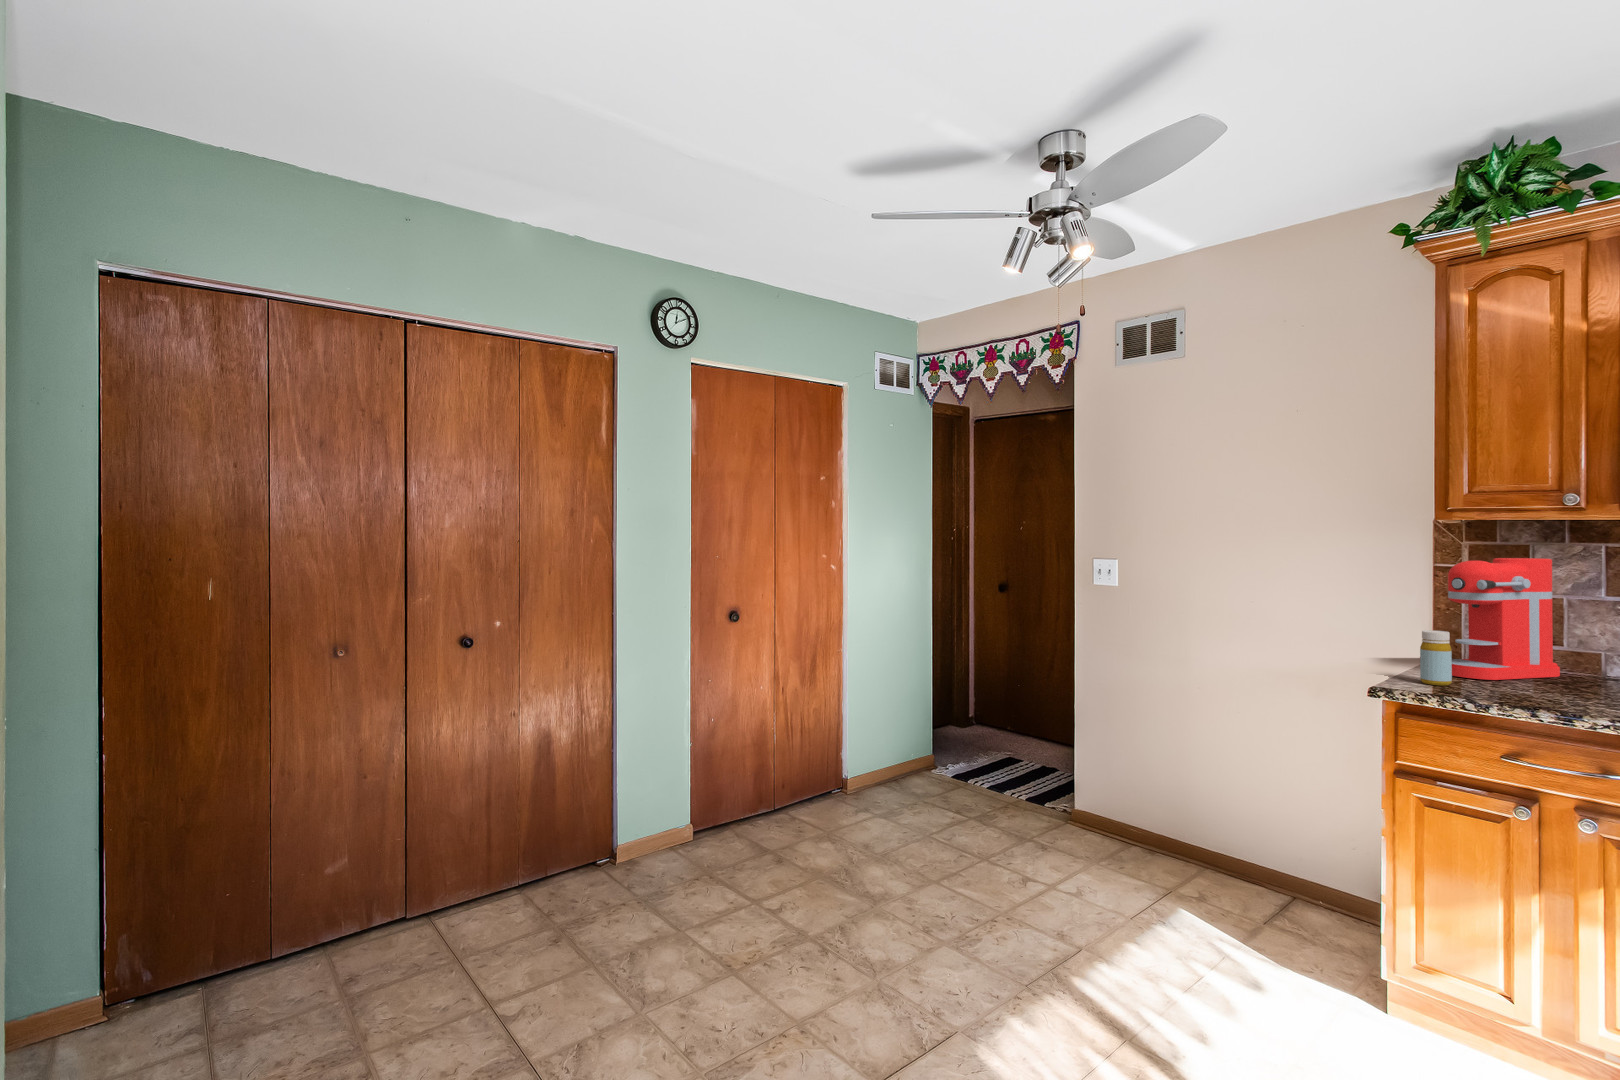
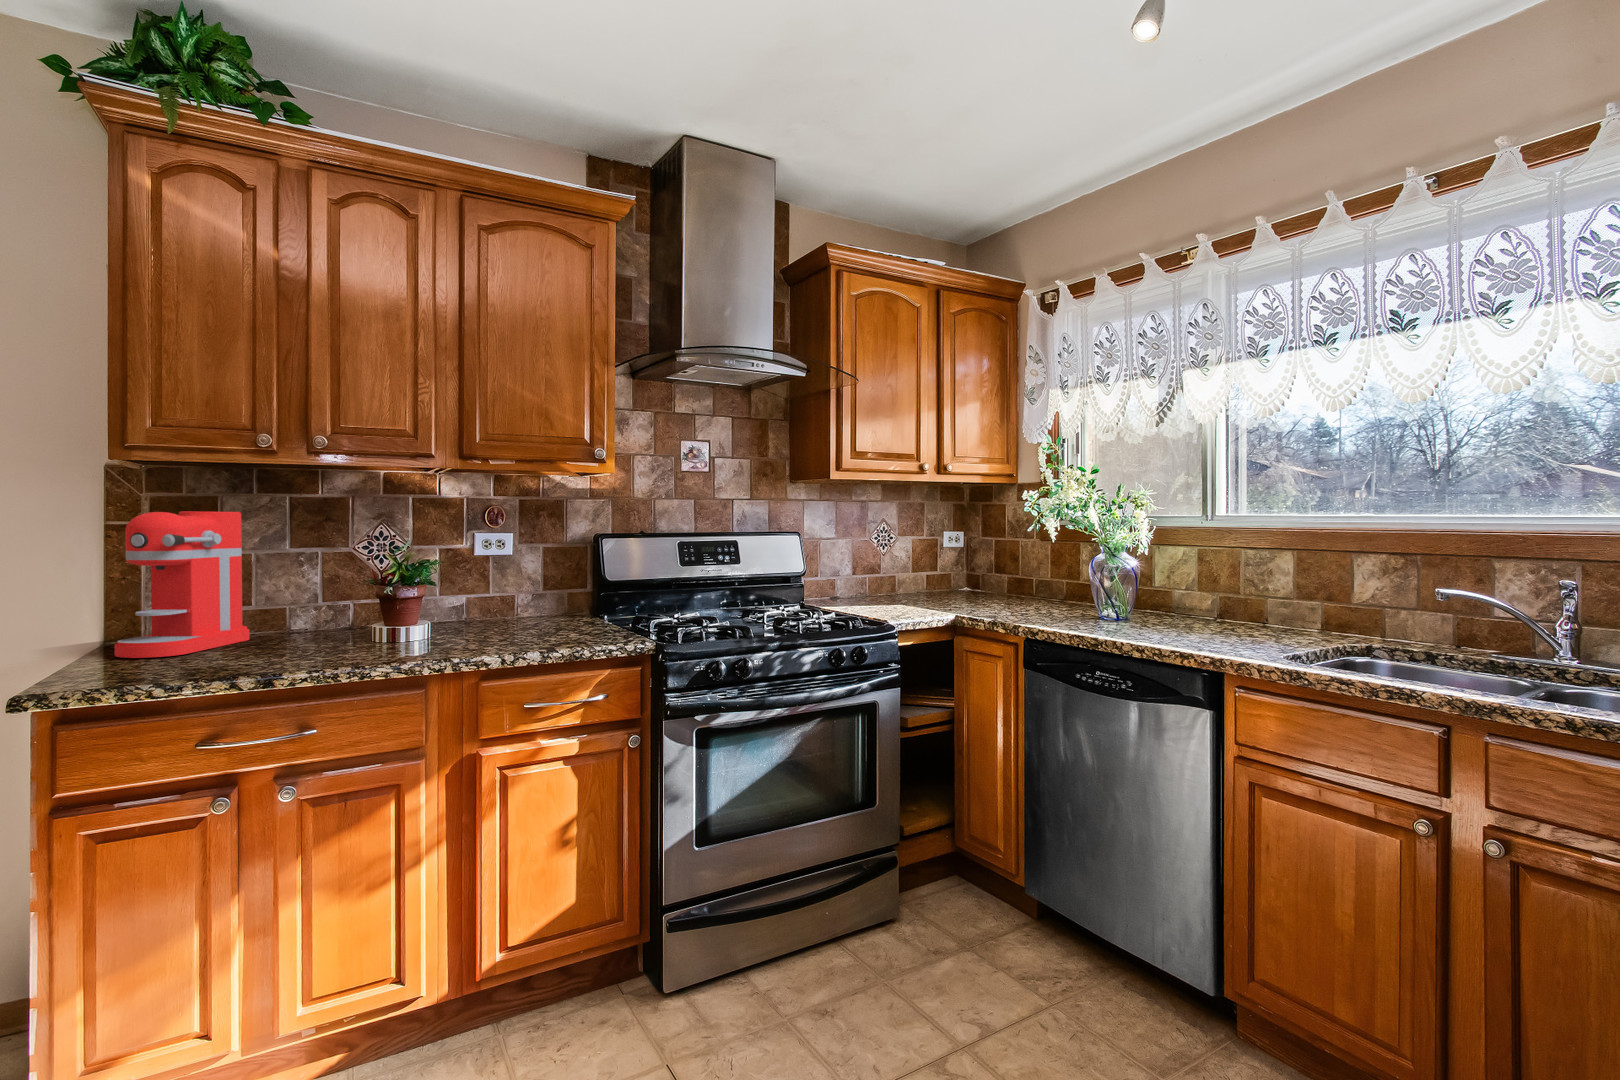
bottle: present [1420,630,1452,686] -> none [90,601,133,674]

